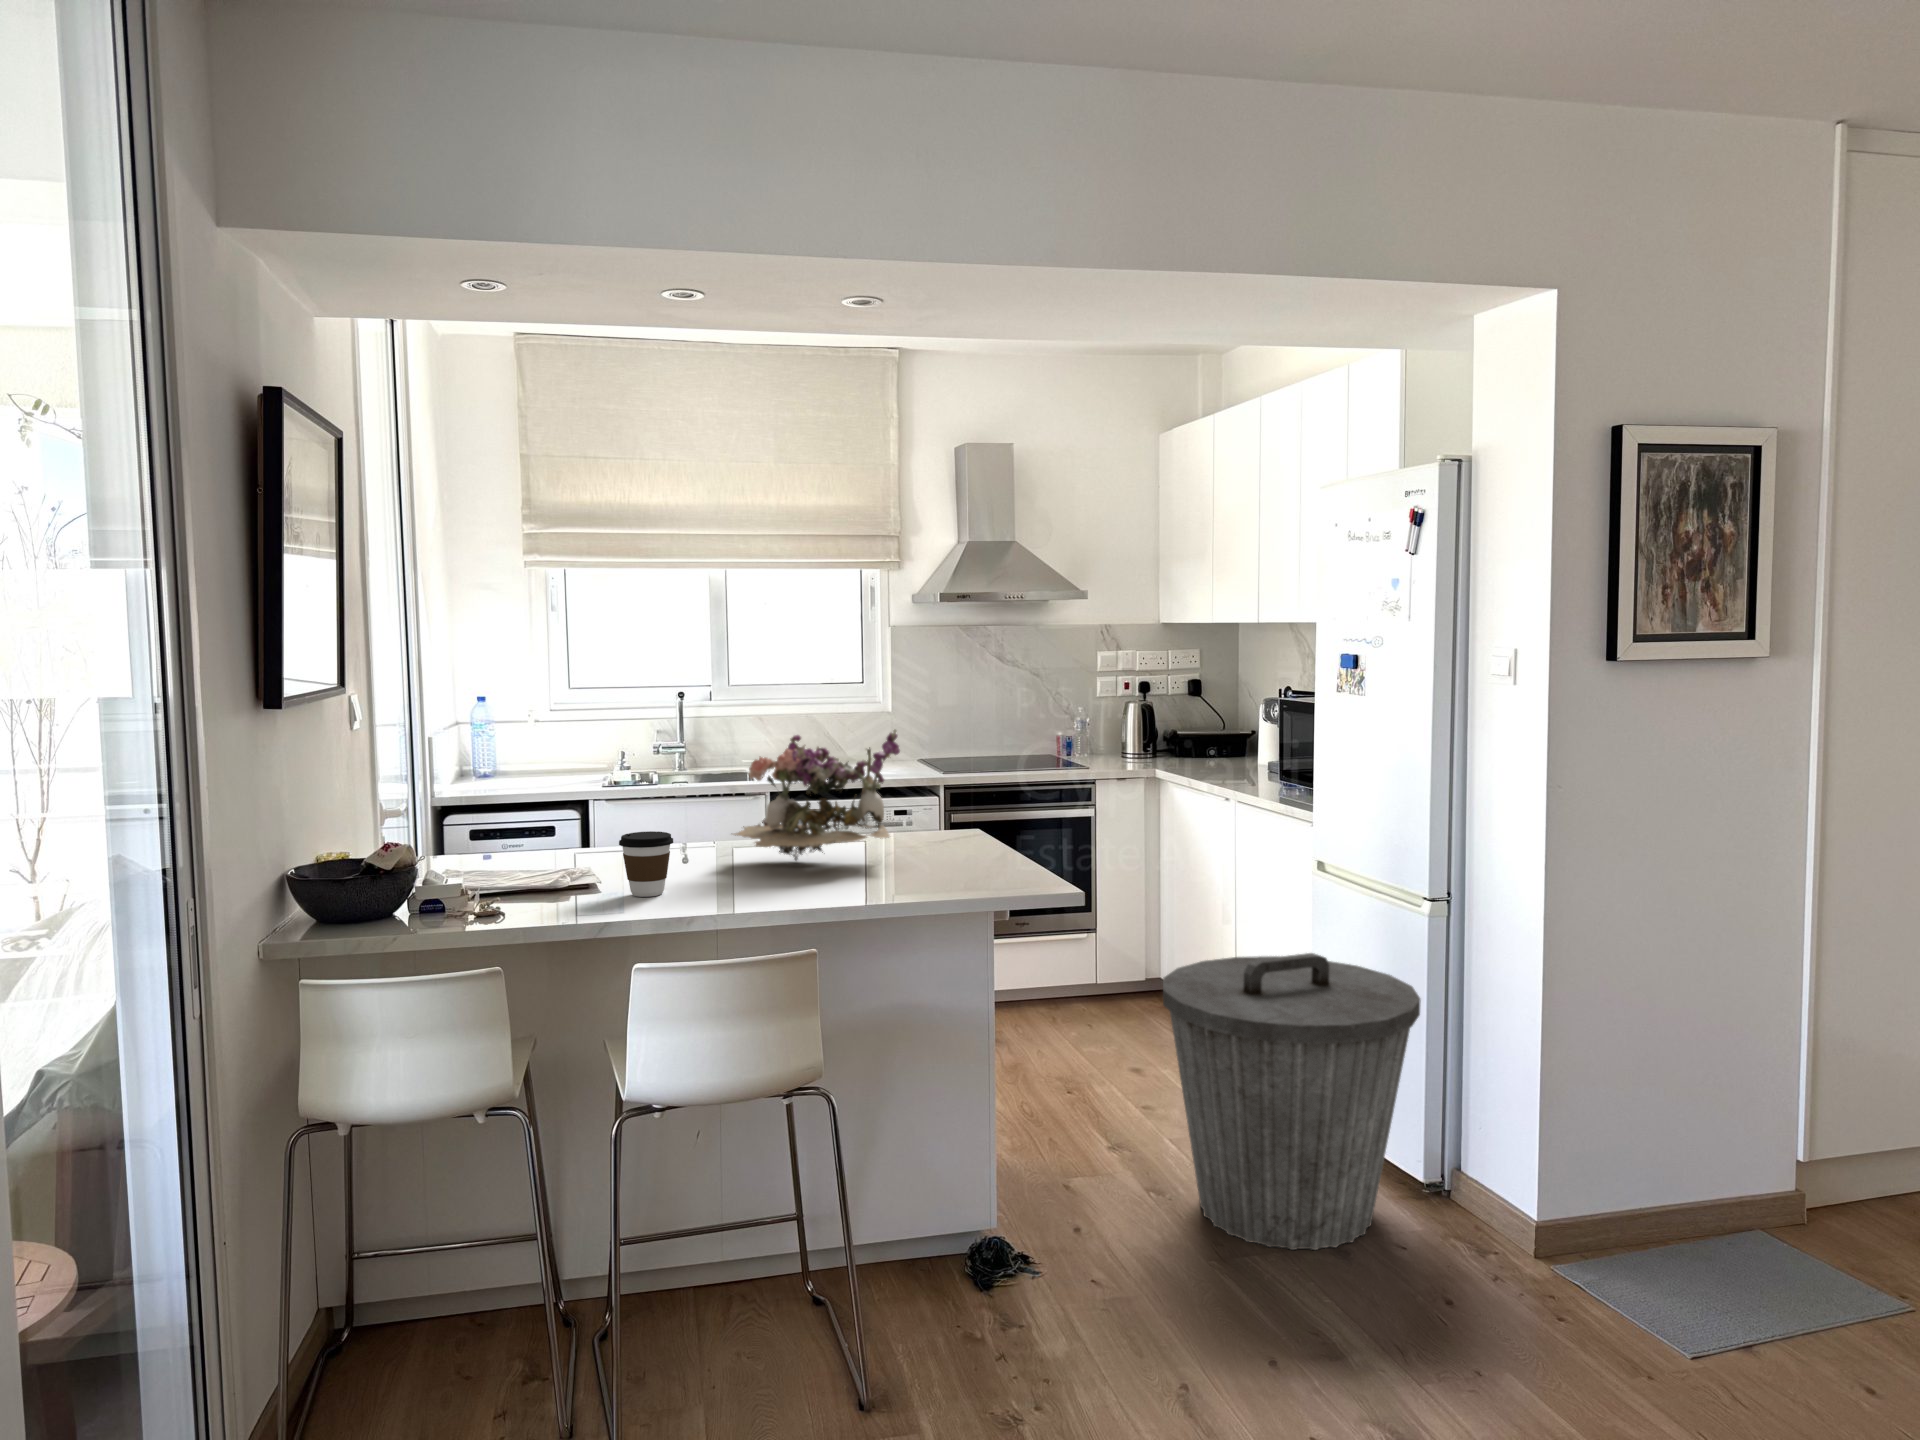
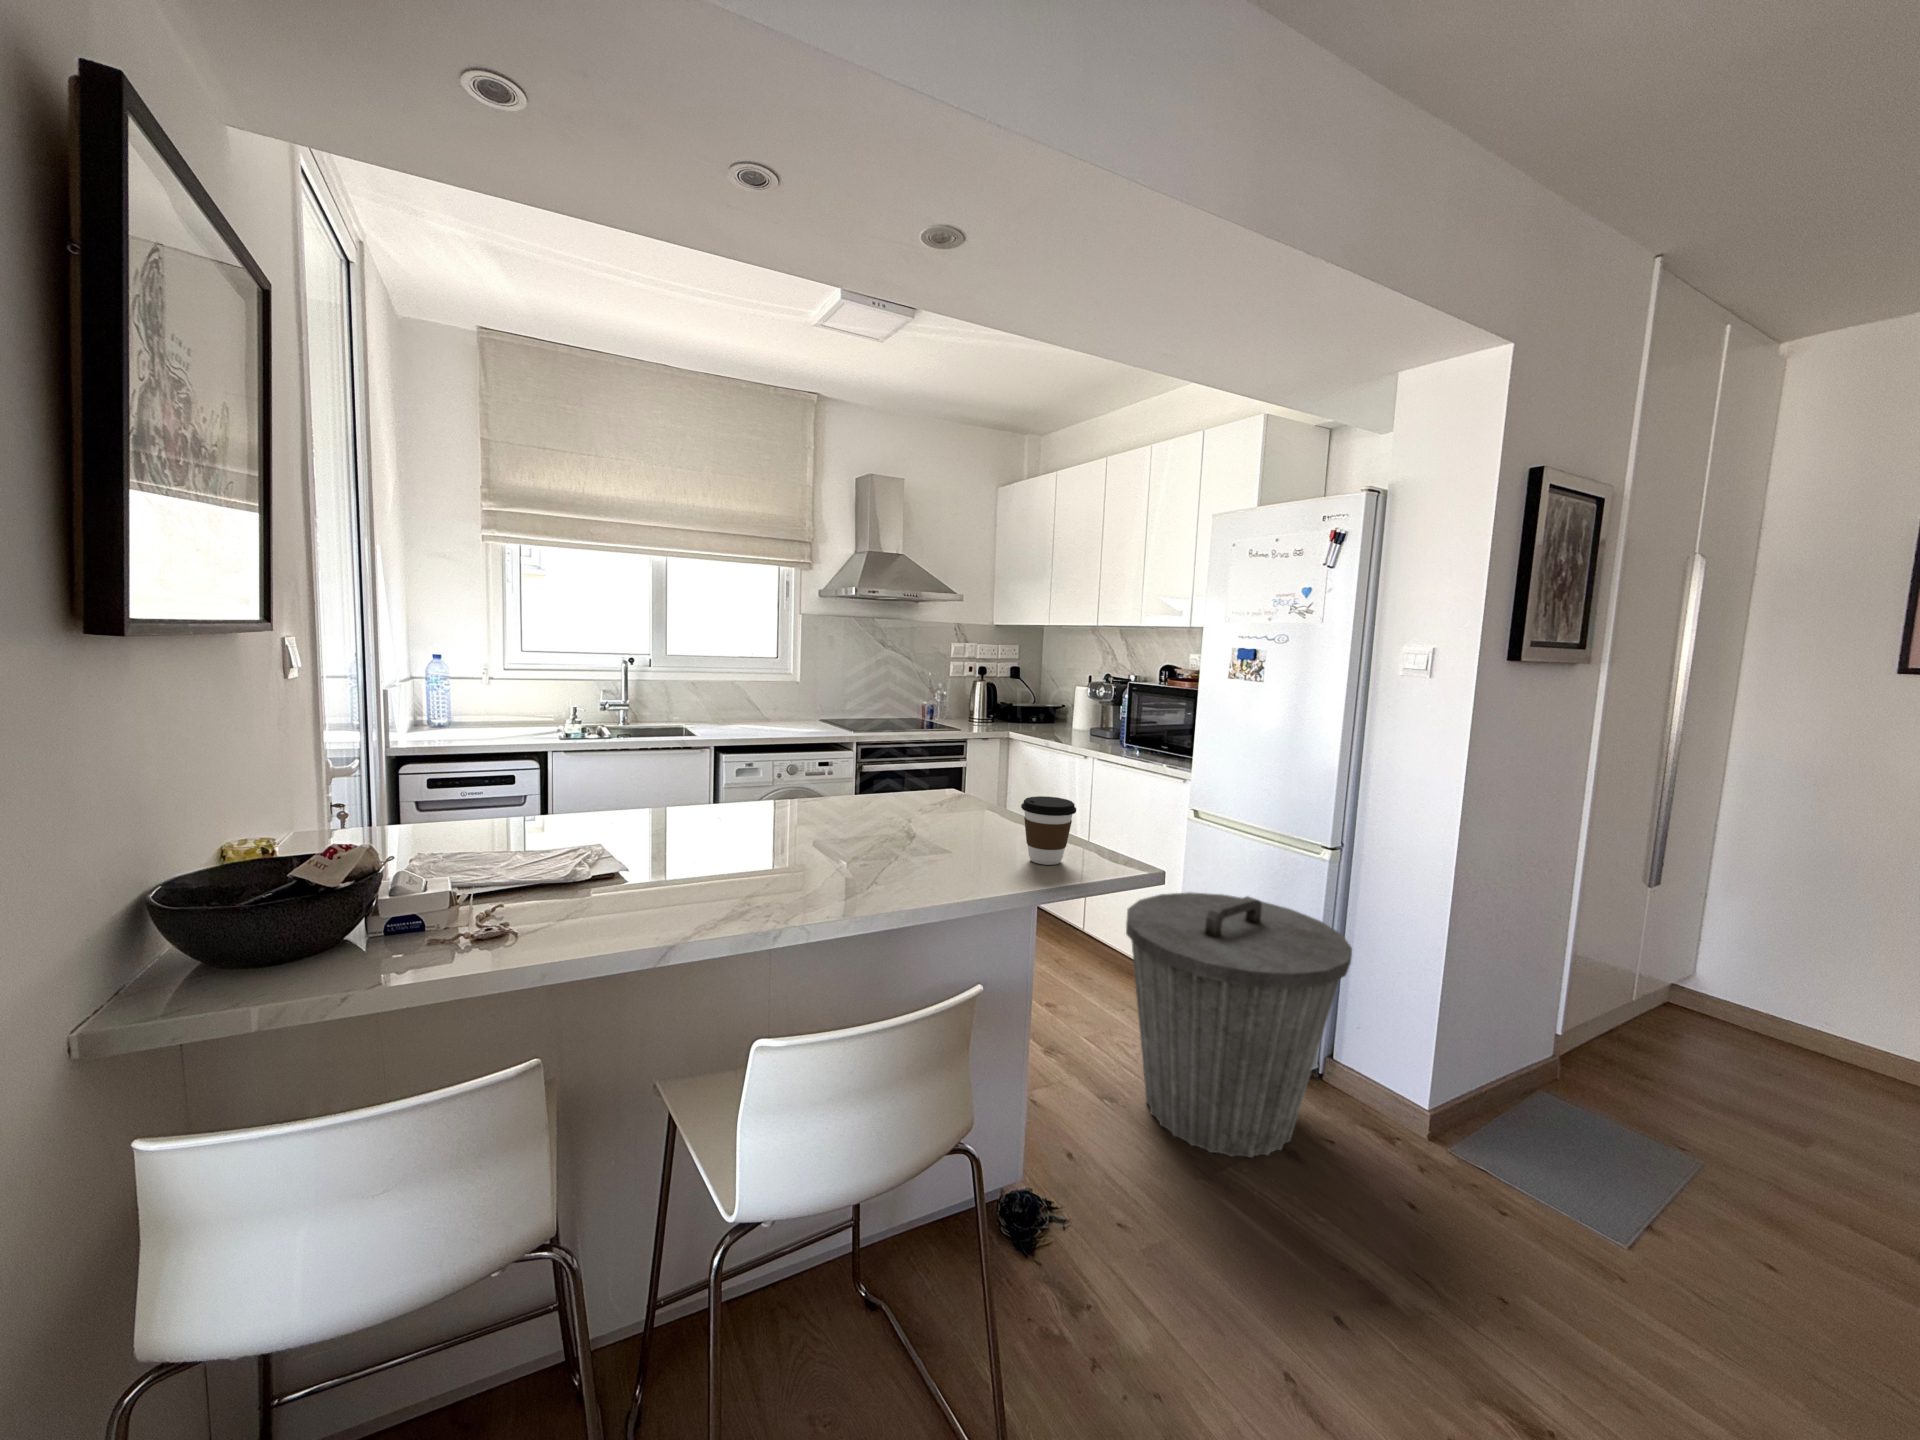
flower arrangement: present [733,730,900,861] -> none [775,699,958,836]
coffee cup: present [619,831,673,897] -> present [1021,796,1076,865]

